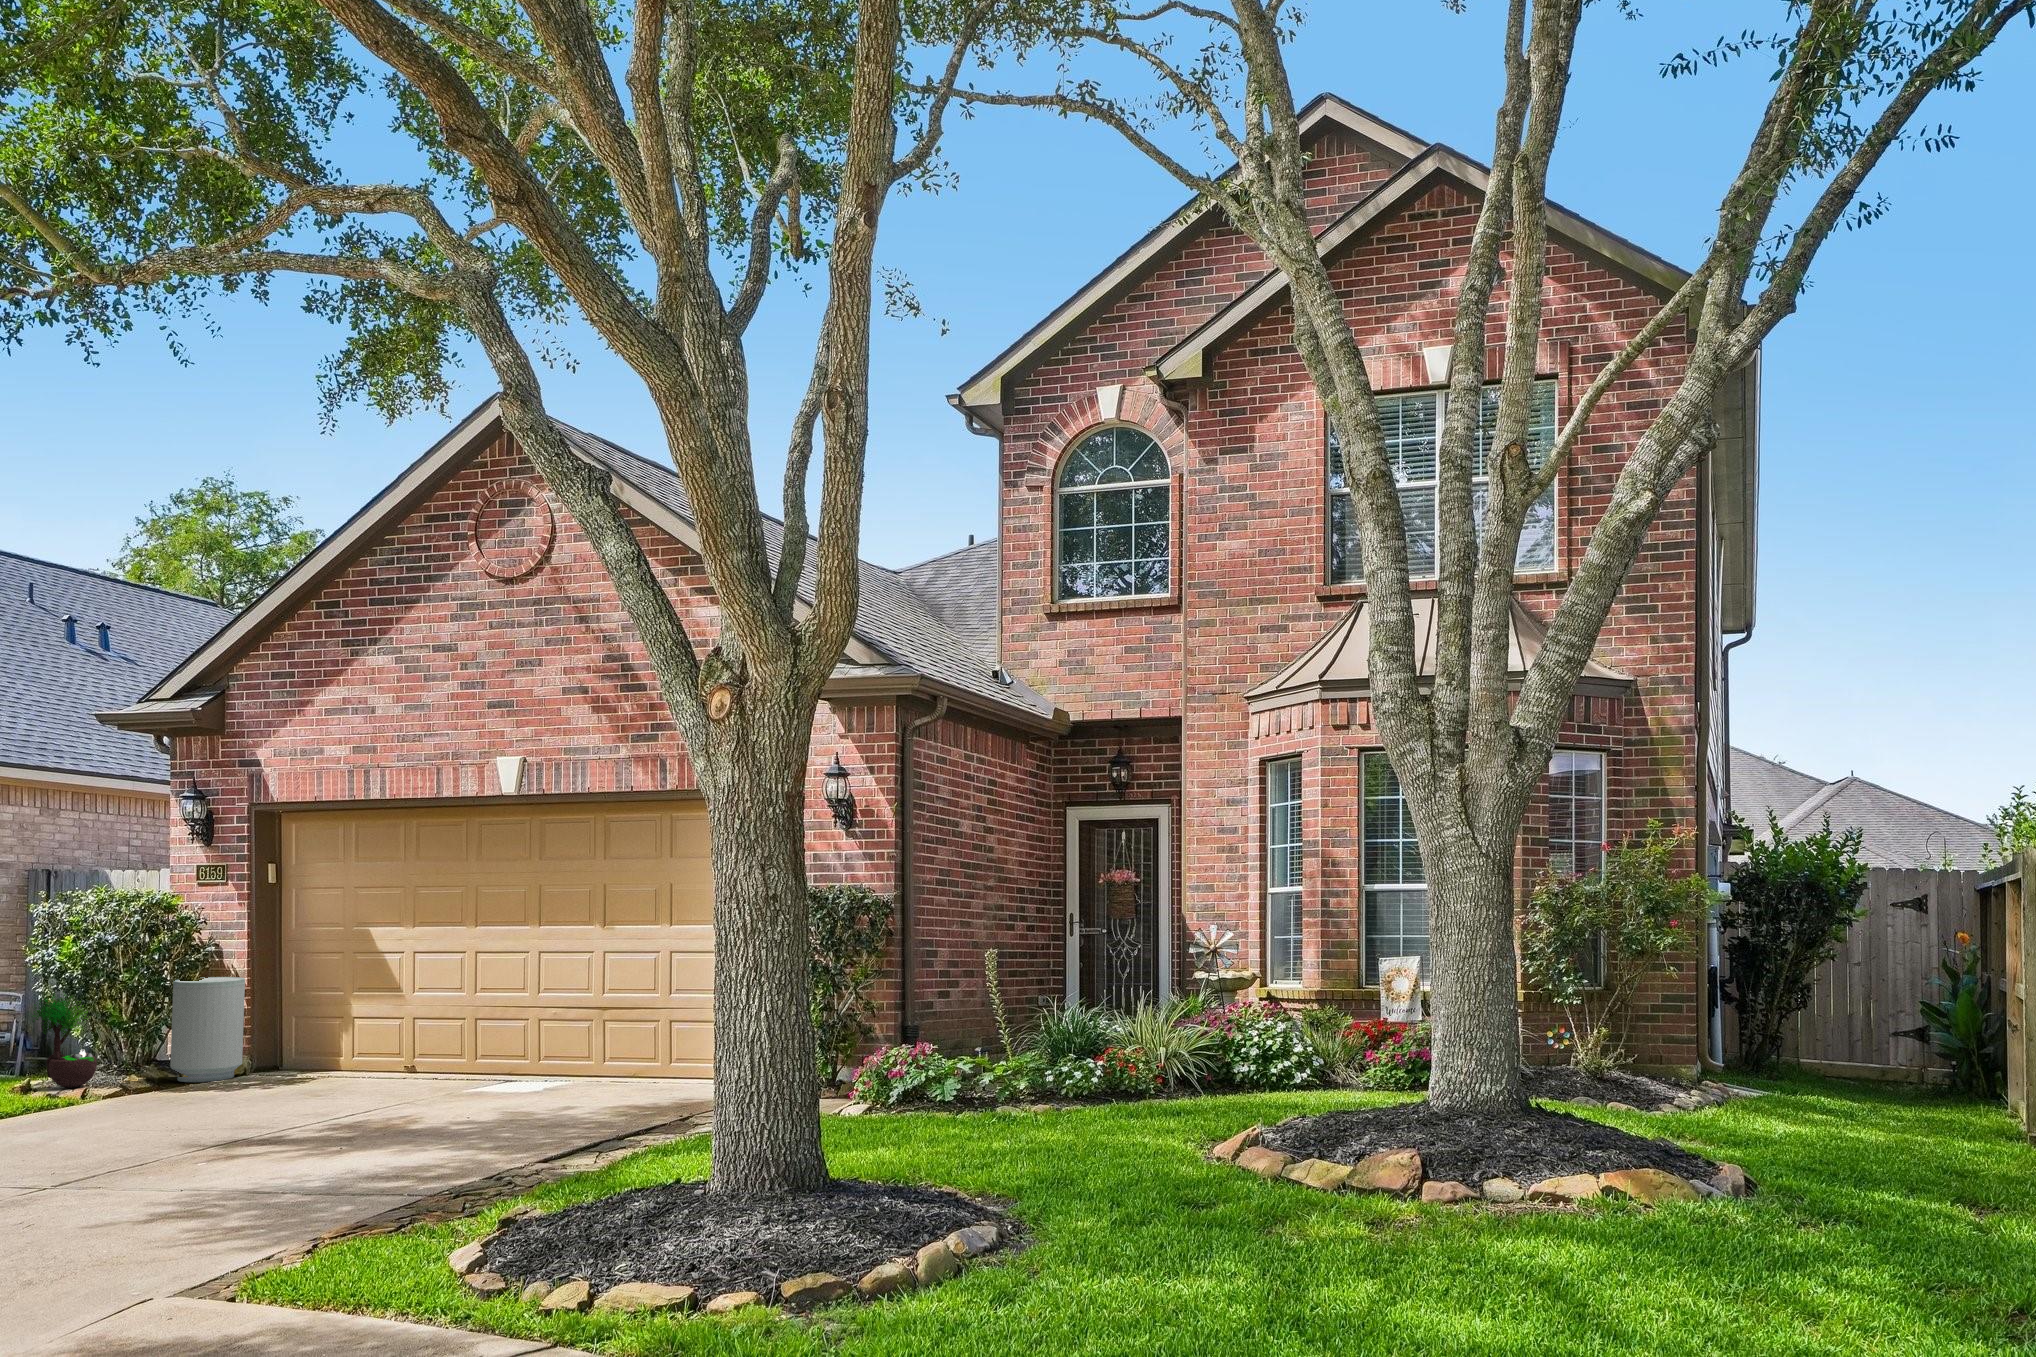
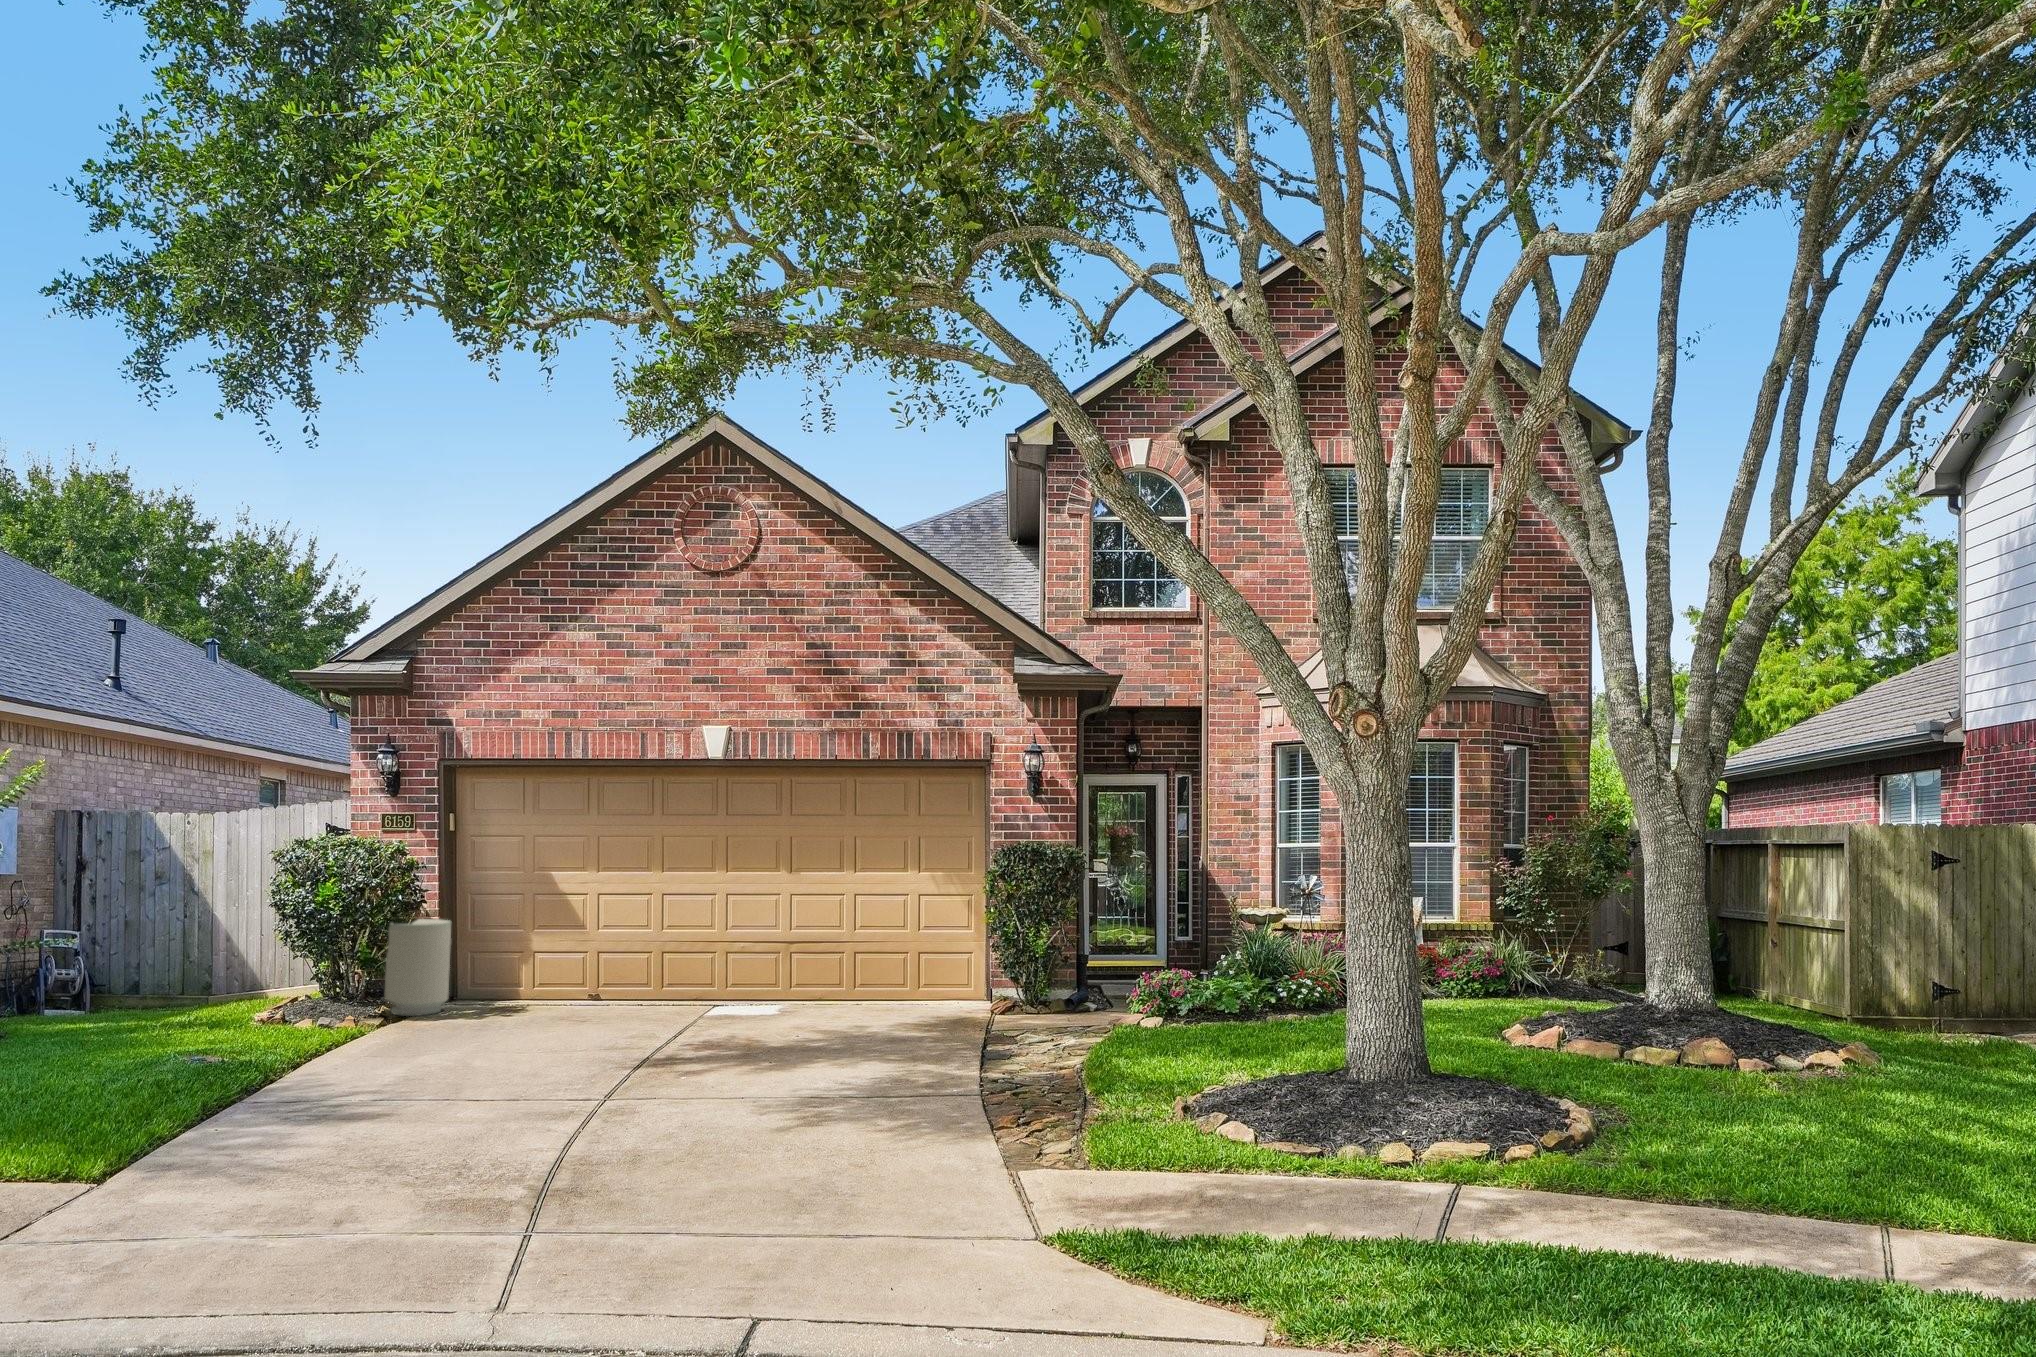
potted tree: present [32,987,97,1088] -> none [257,930,322,1024]

